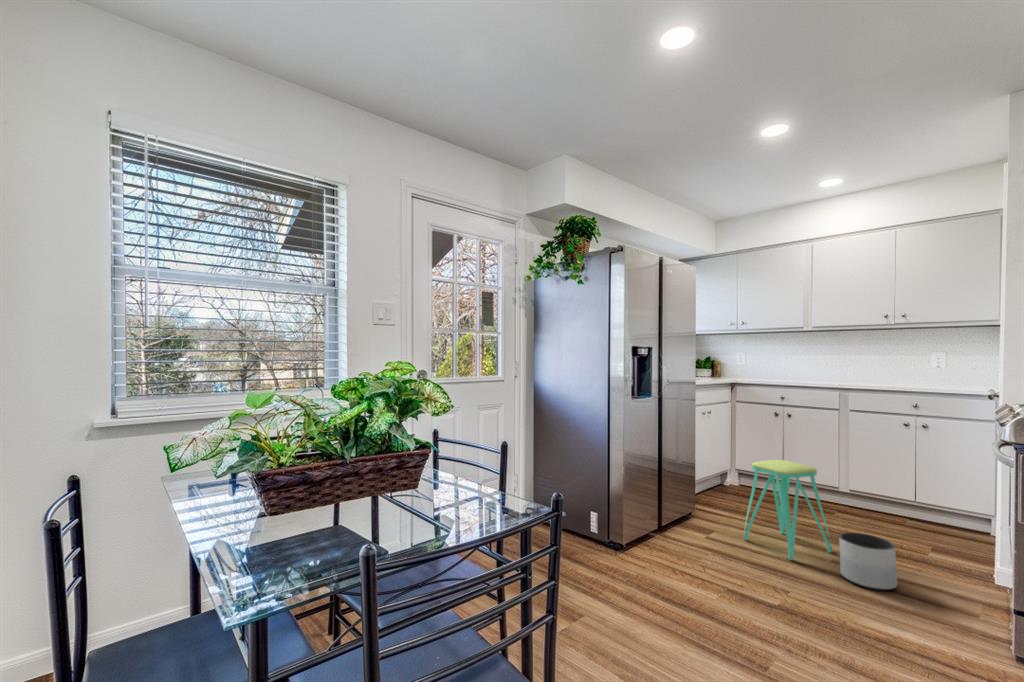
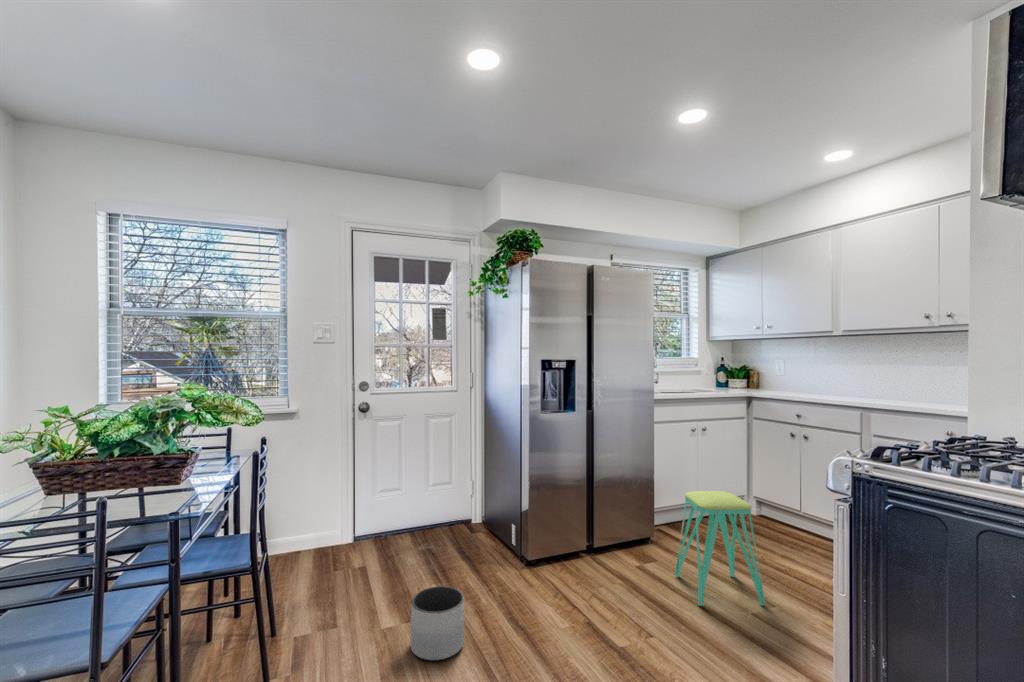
planter: present [839,533,897,590] -> present [411,586,464,661]

